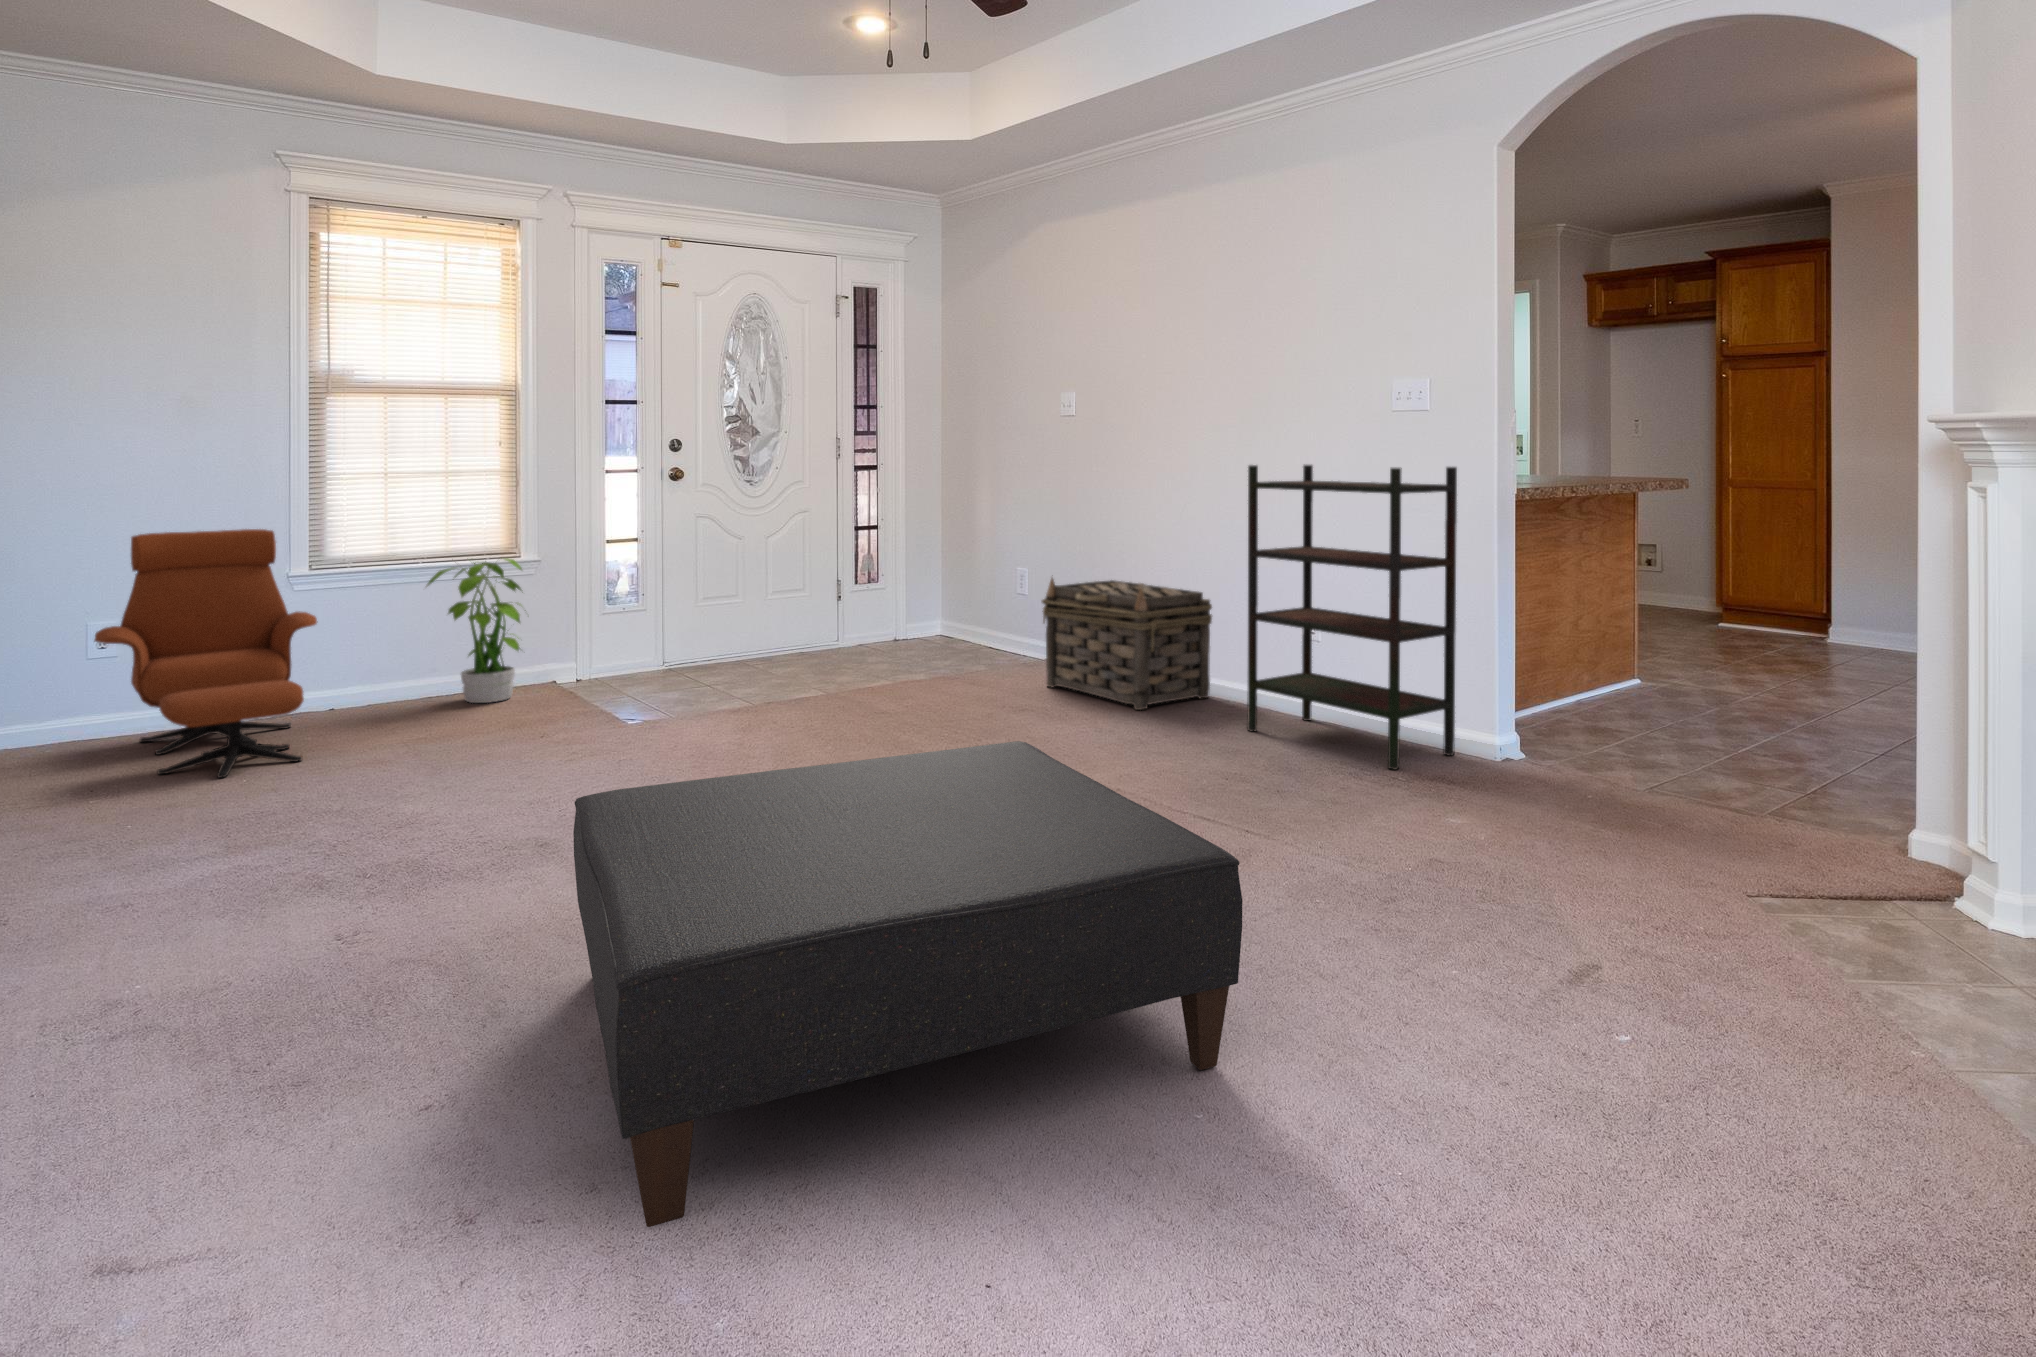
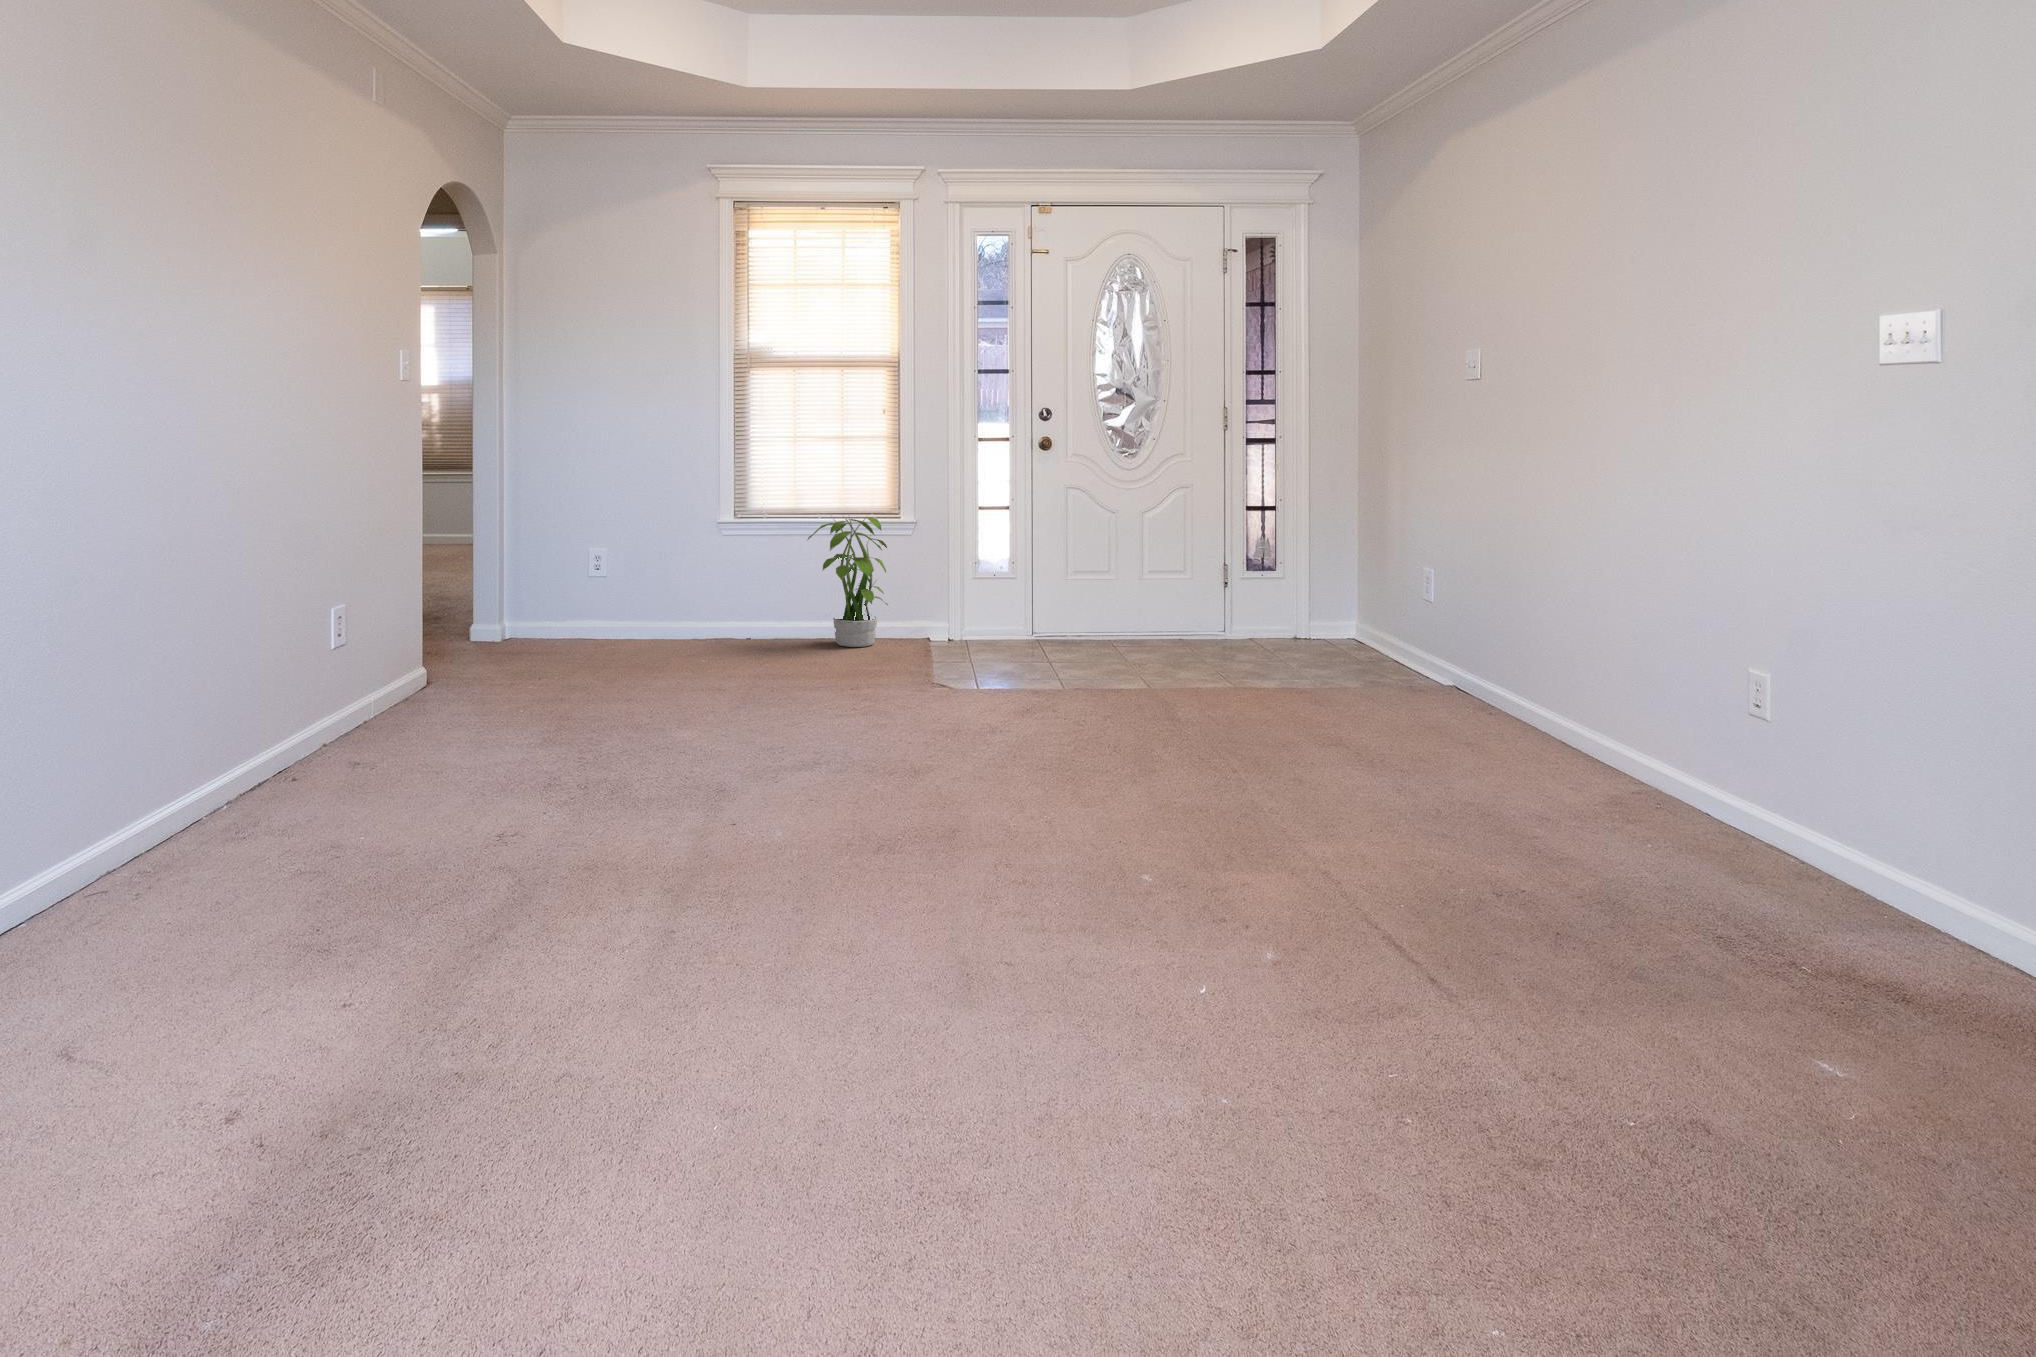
bookshelf: present [1247,465,1457,770] -> none [1604,435,1993,956]
lounge chair: present [95,529,317,778] -> none [582,482,724,677]
basket: present [1042,578,1212,710] -> none [1386,577,1619,771]
ottoman: present [573,741,1242,1227] -> none [184,735,1001,1270]

